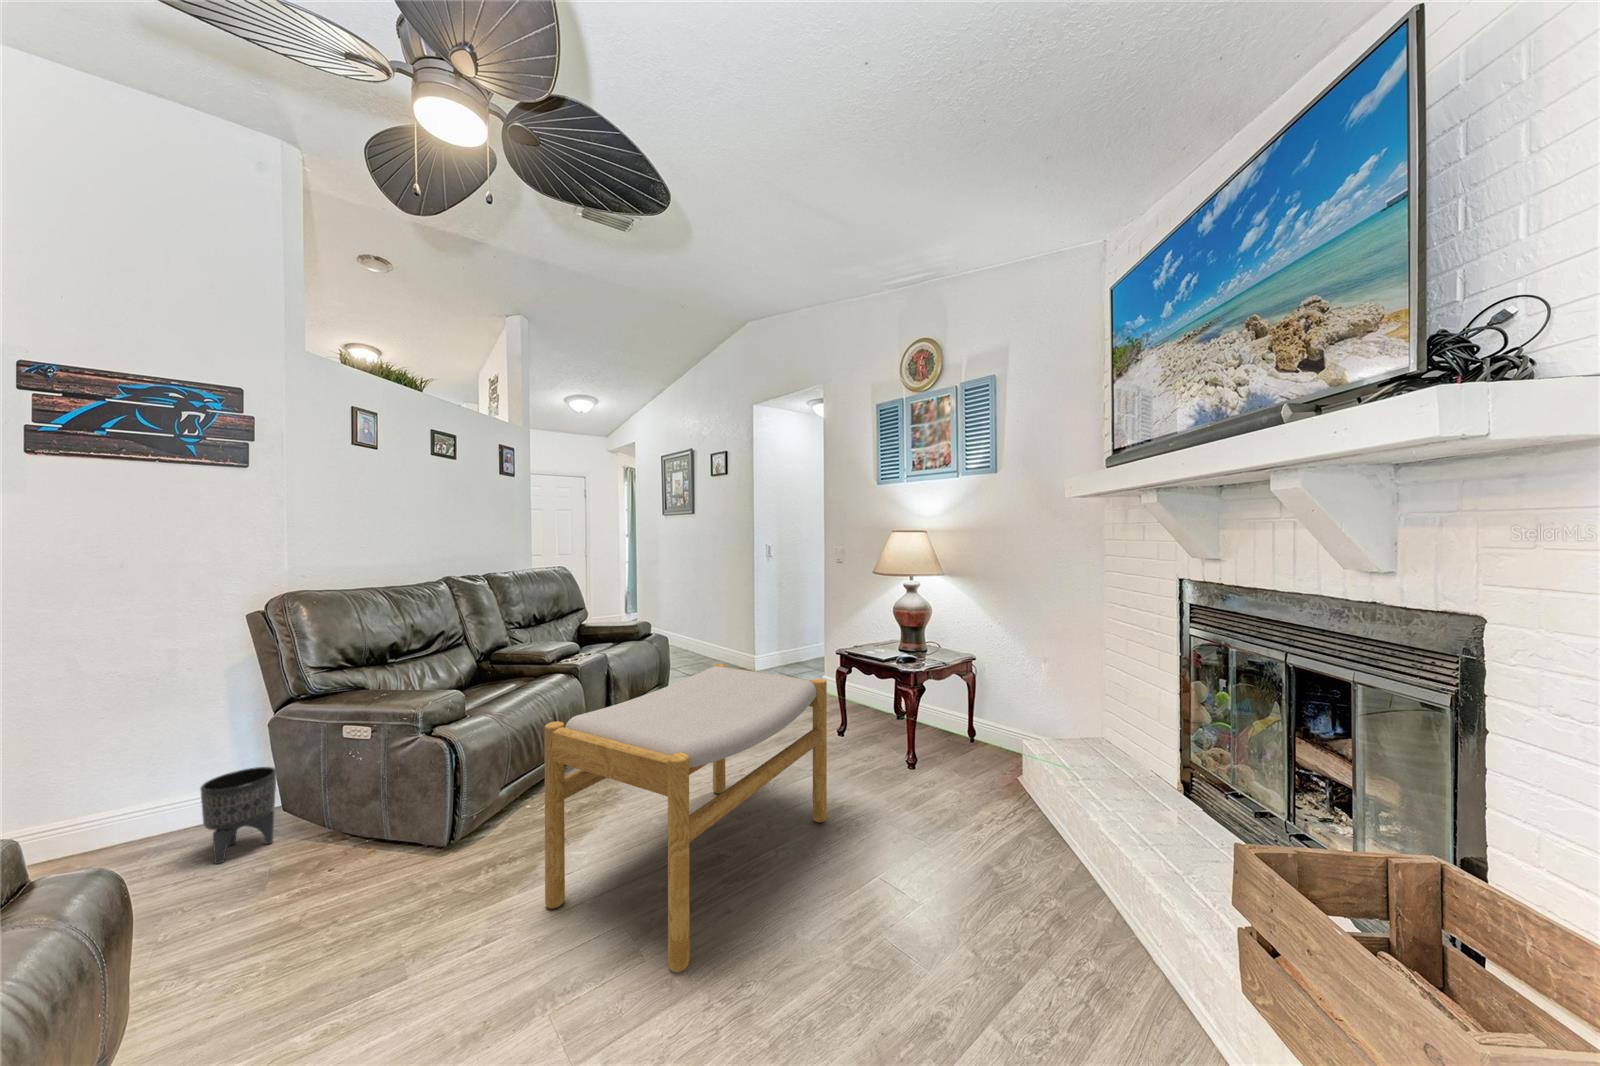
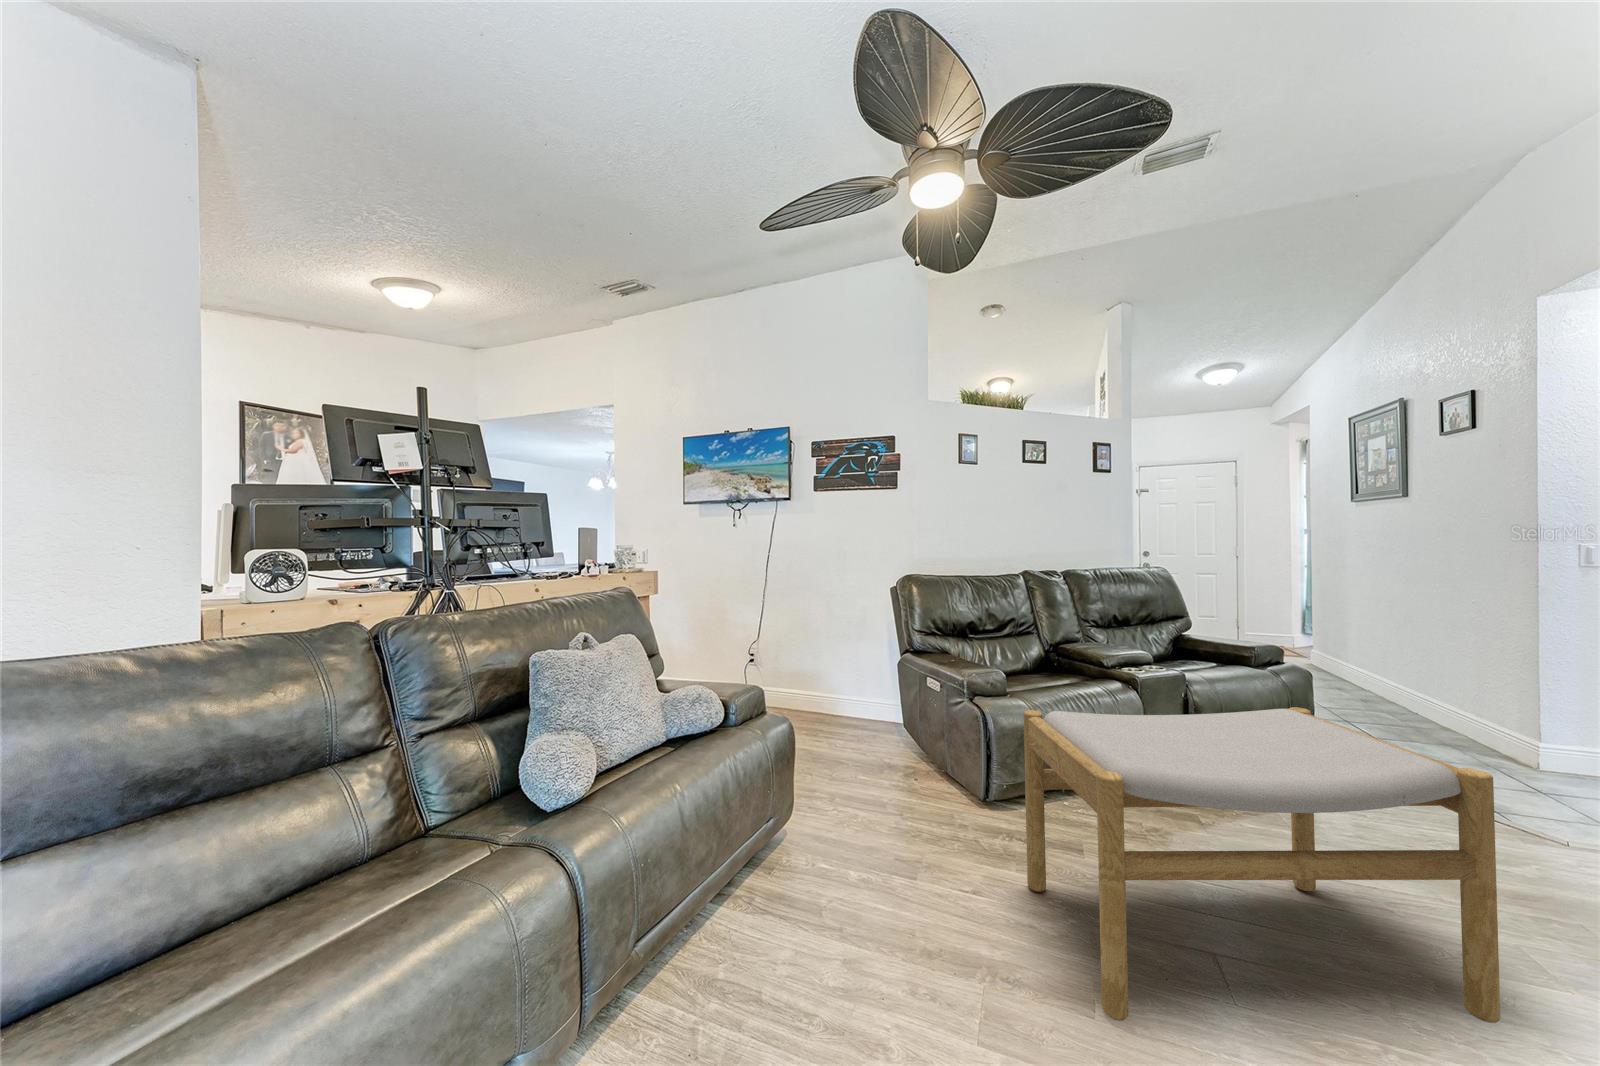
planter: present [200,767,277,864] -> none [863,695,899,753]

